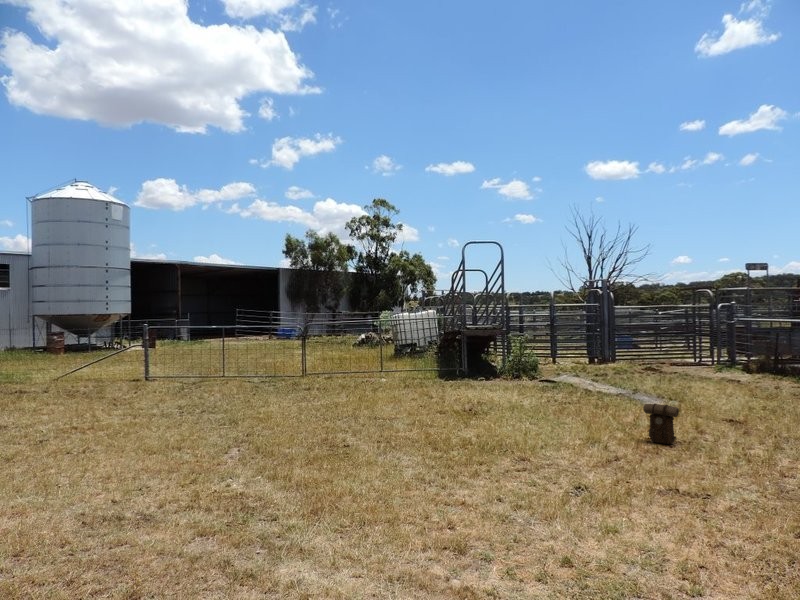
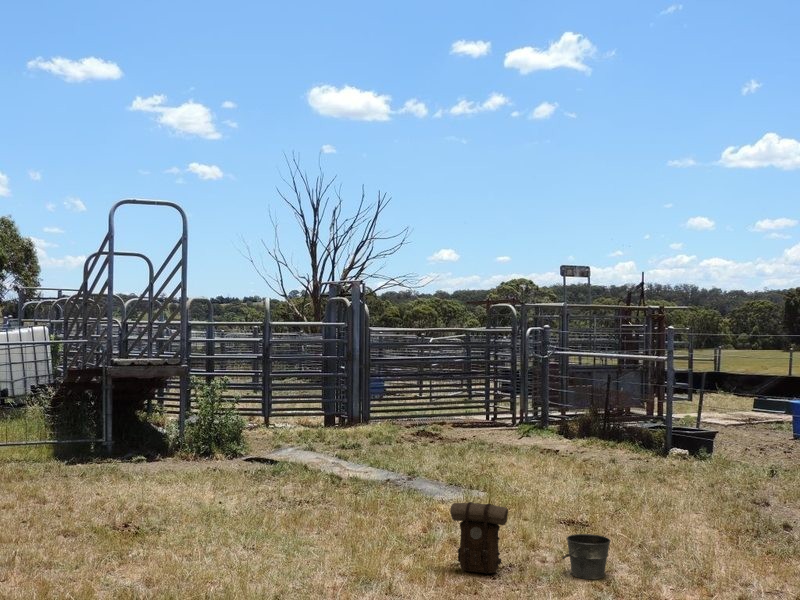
bucket: none [715,425,747,452] -> present [562,534,611,579]

